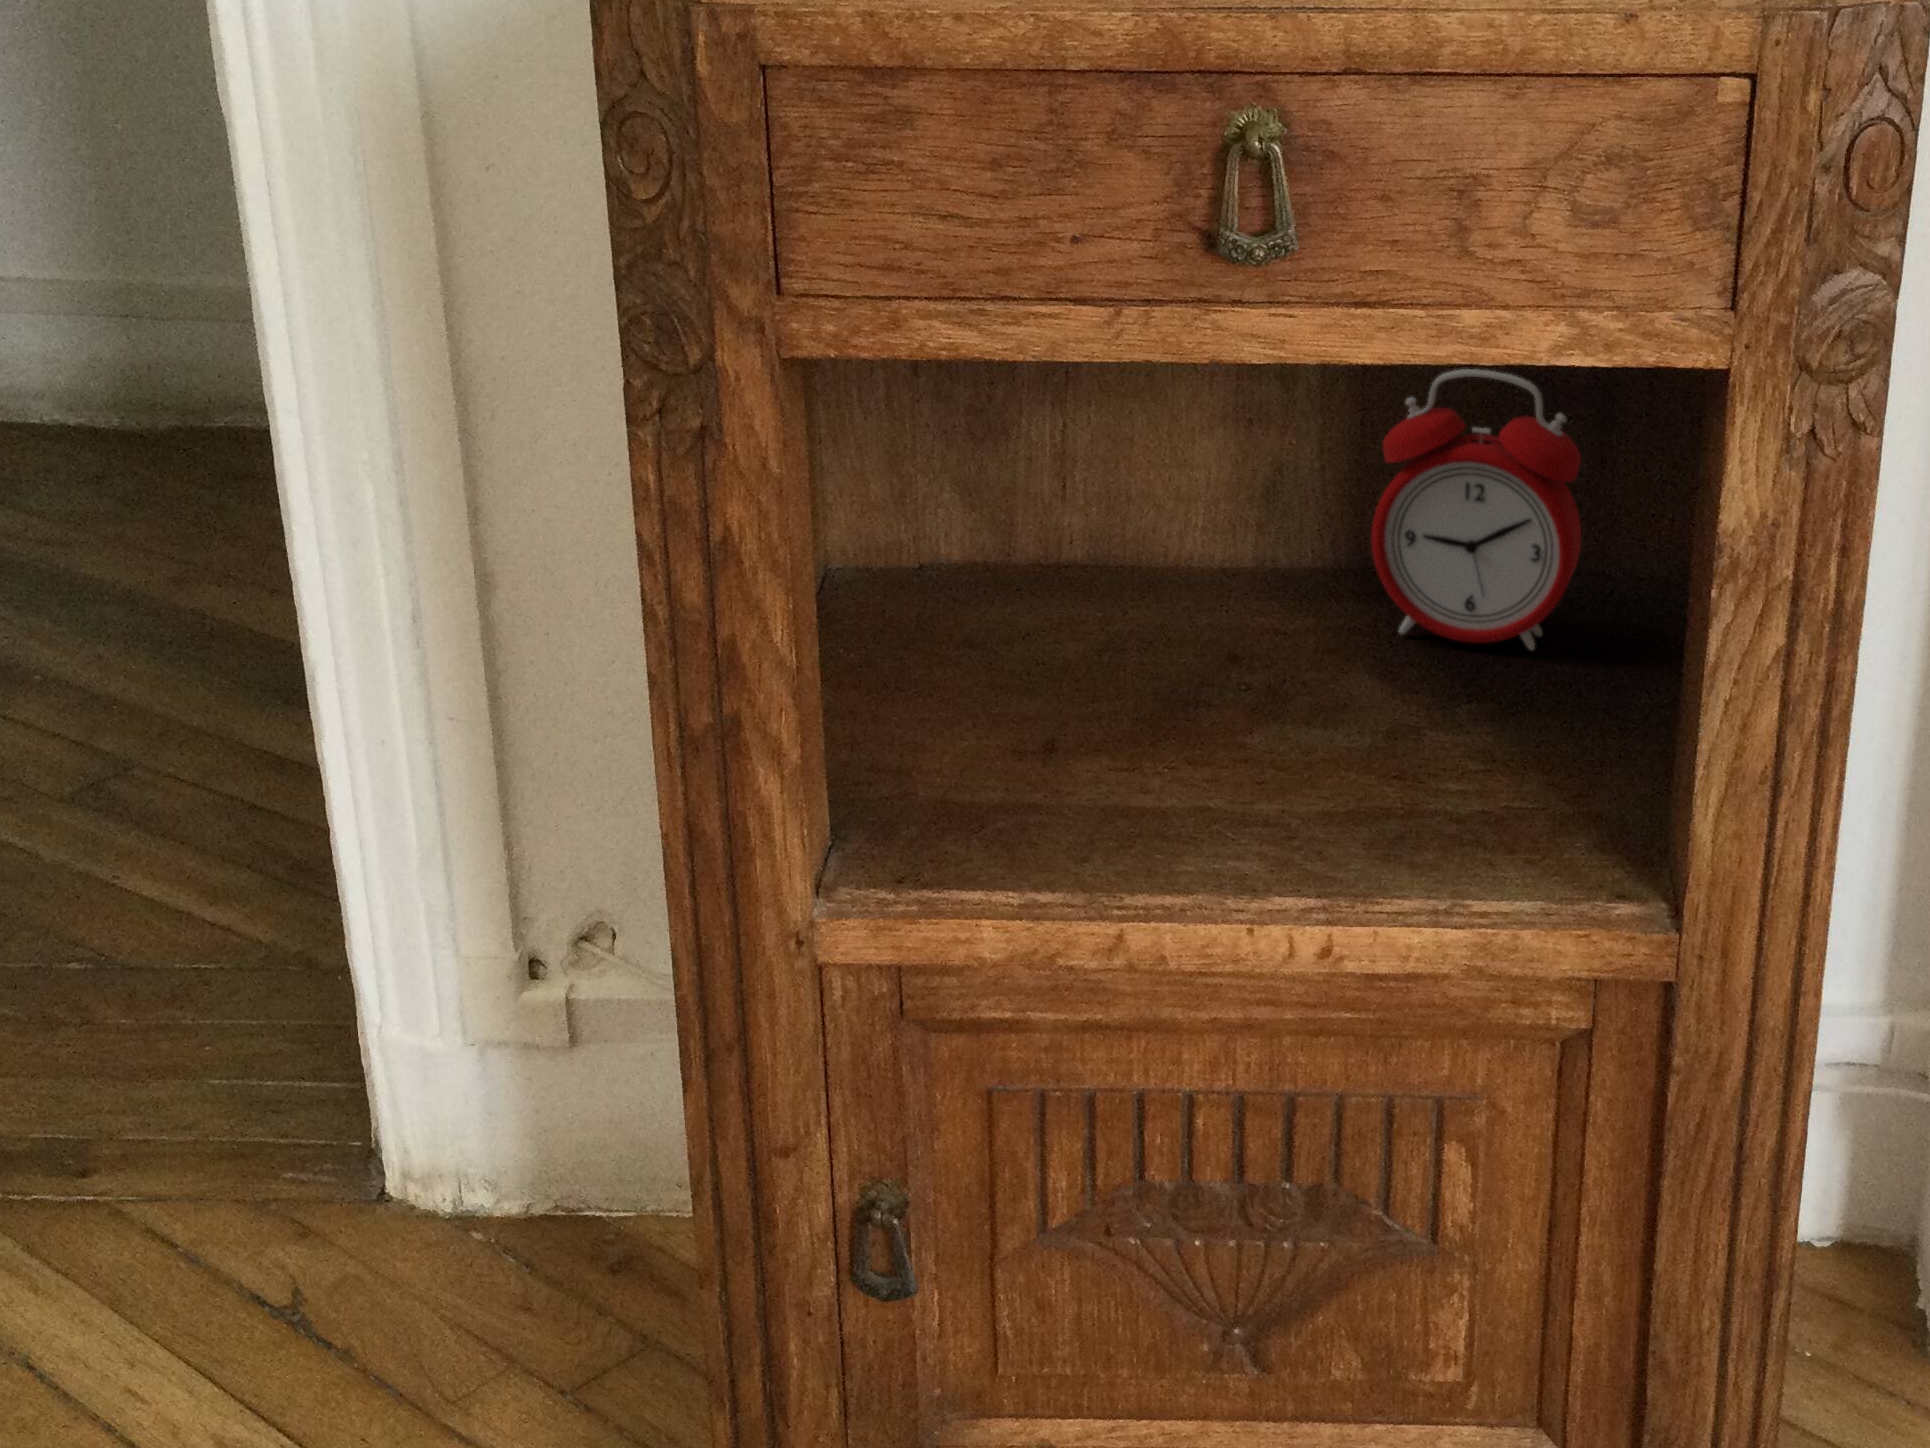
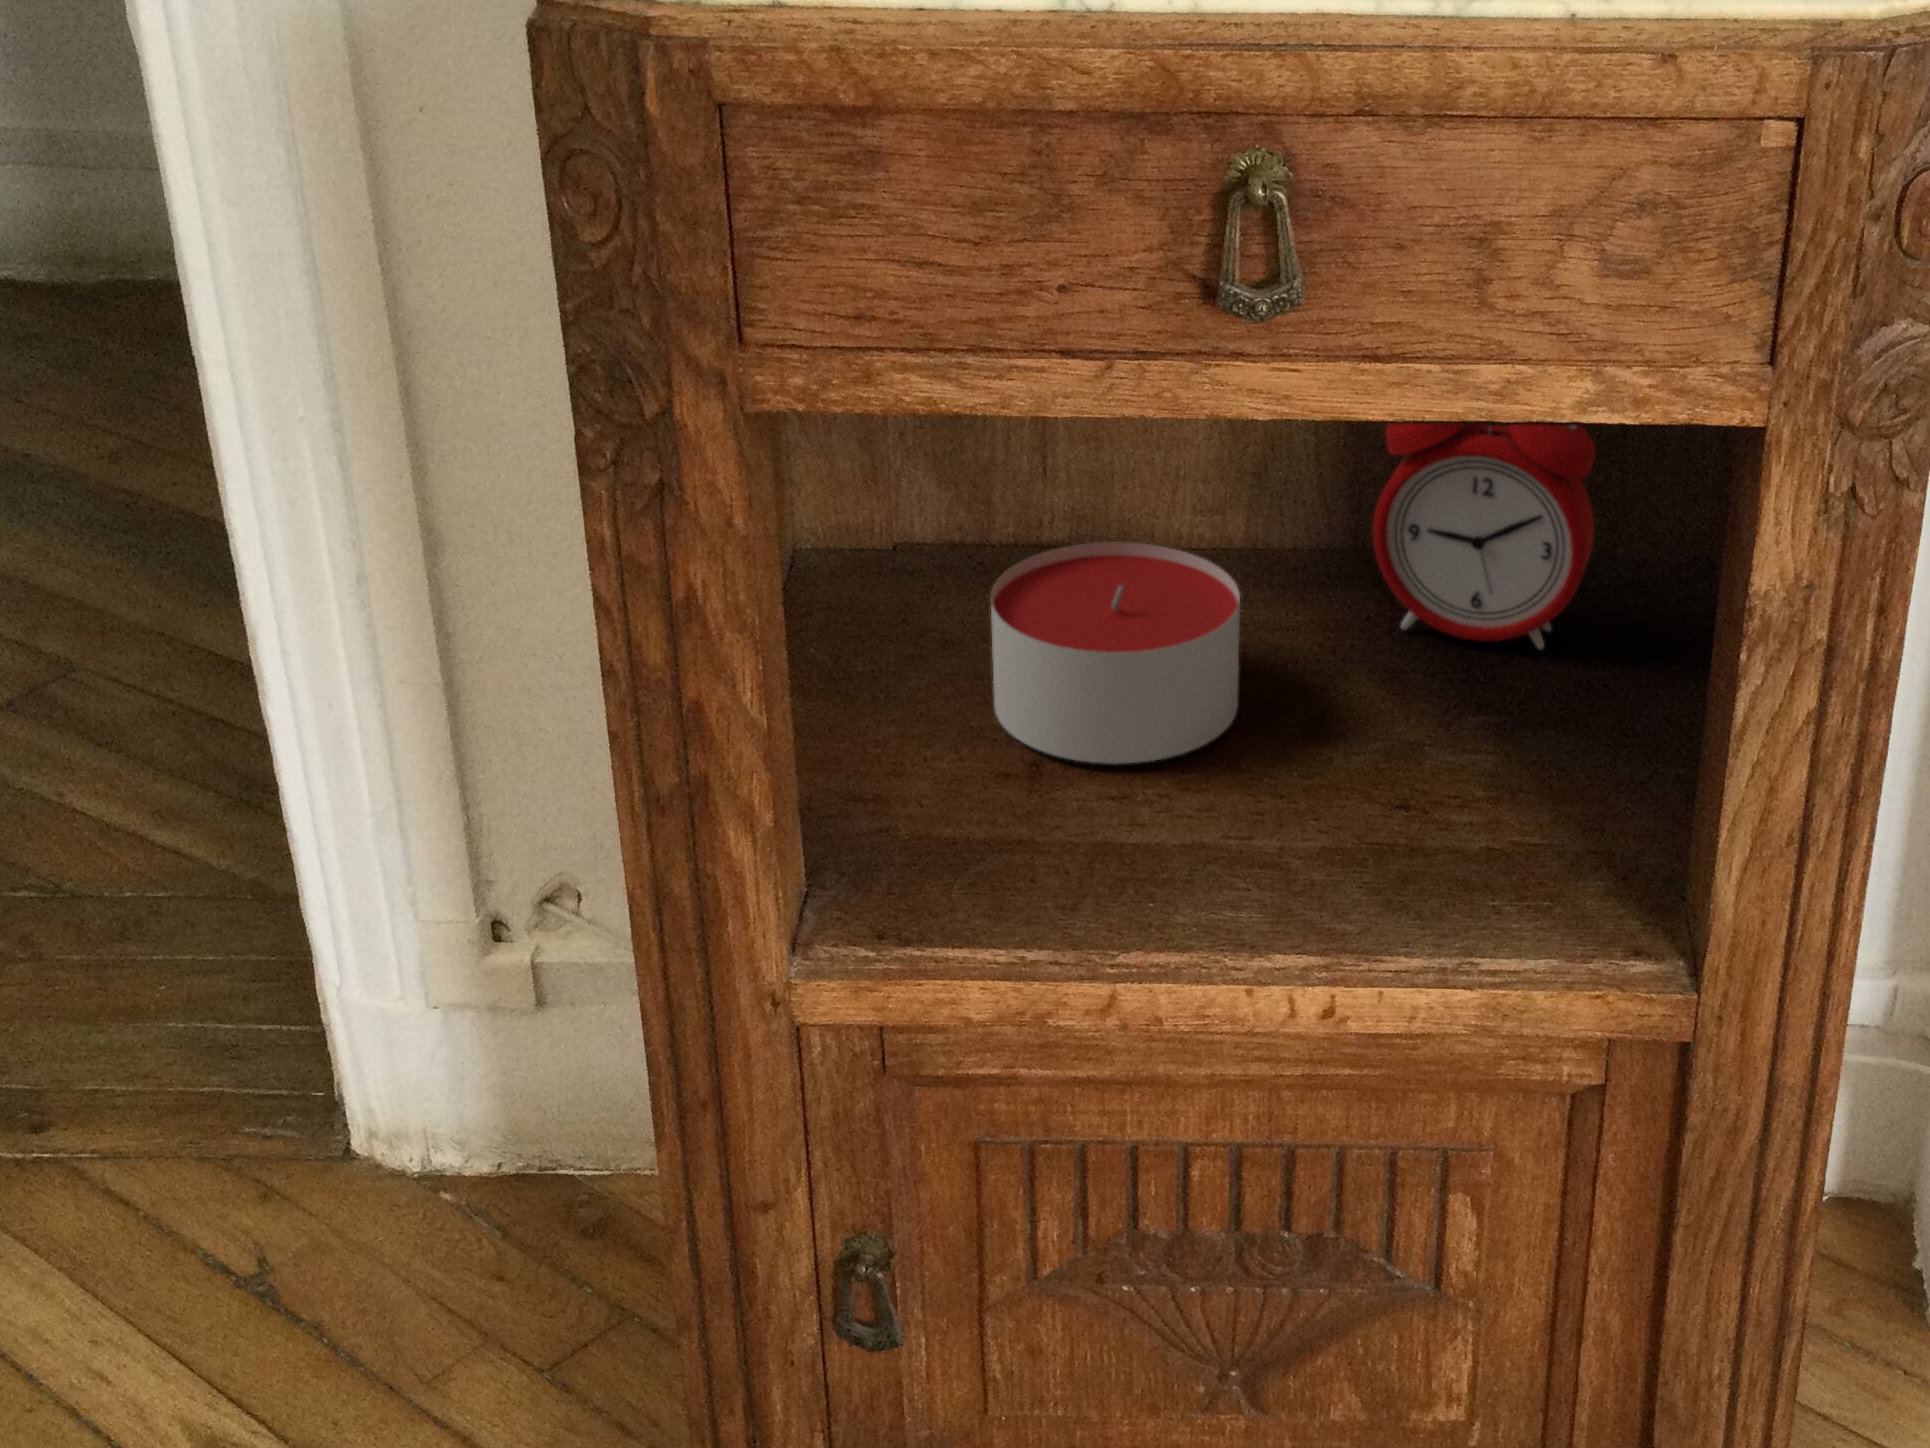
candle: none [1009,545,1244,740] -> present [991,543,1240,764]

